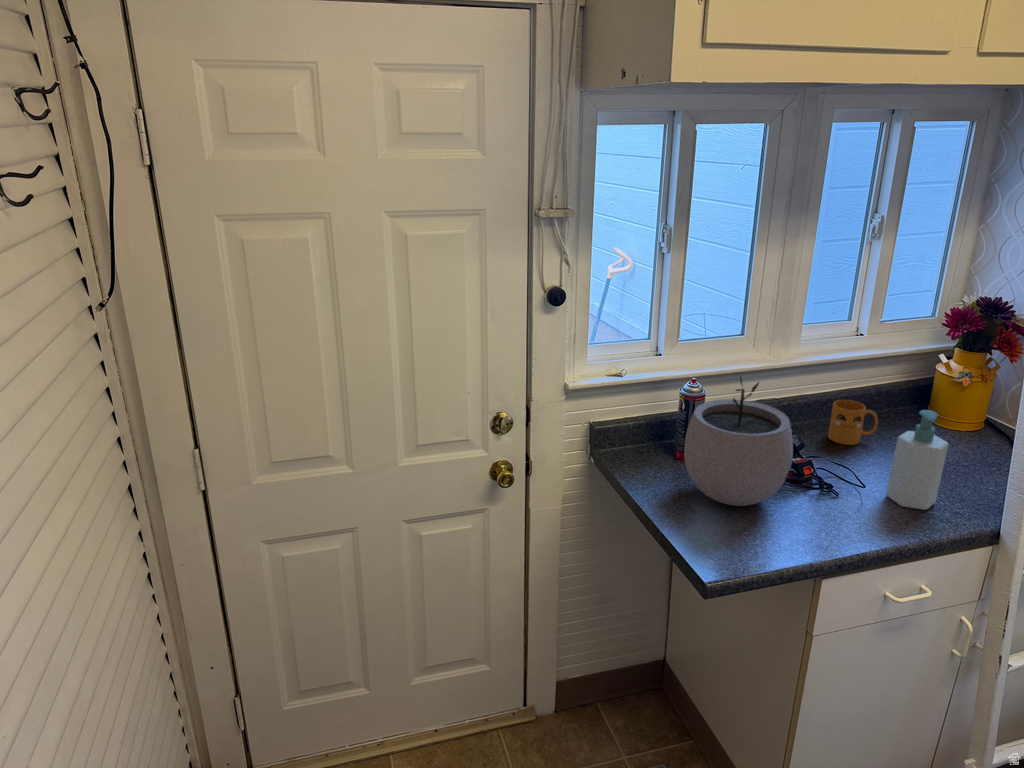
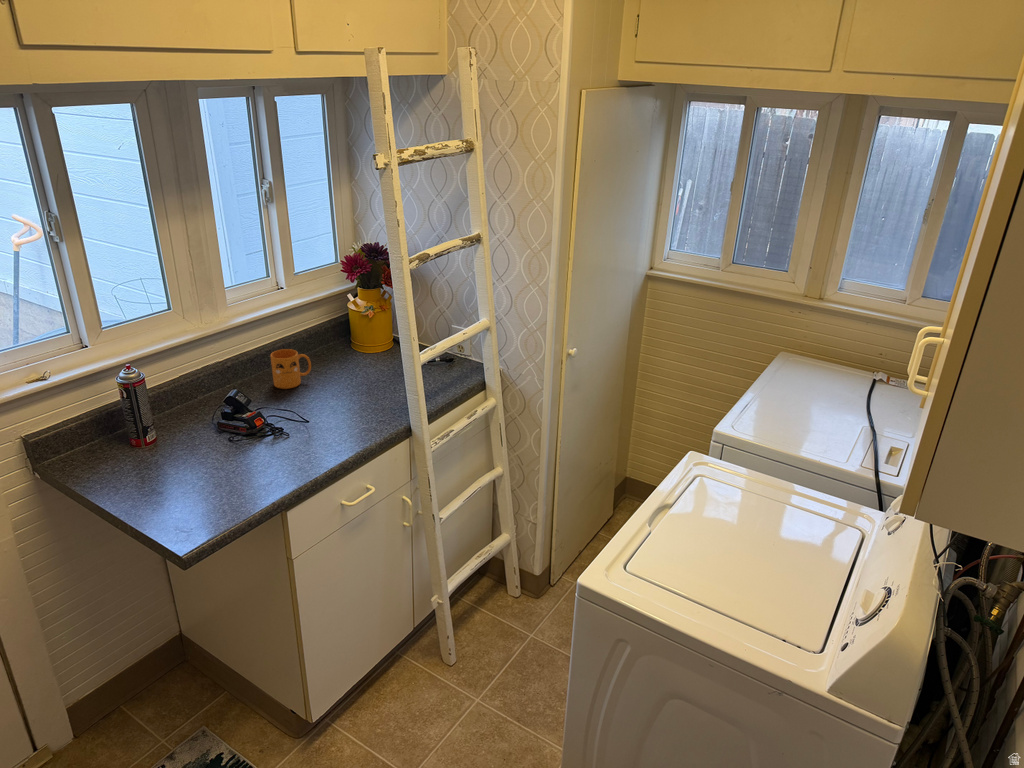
plant pot: present [684,376,793,506] -> none [130,354,239,476]
soap bottle: present [887,410,948,510] -> none [322,347,364,429]

